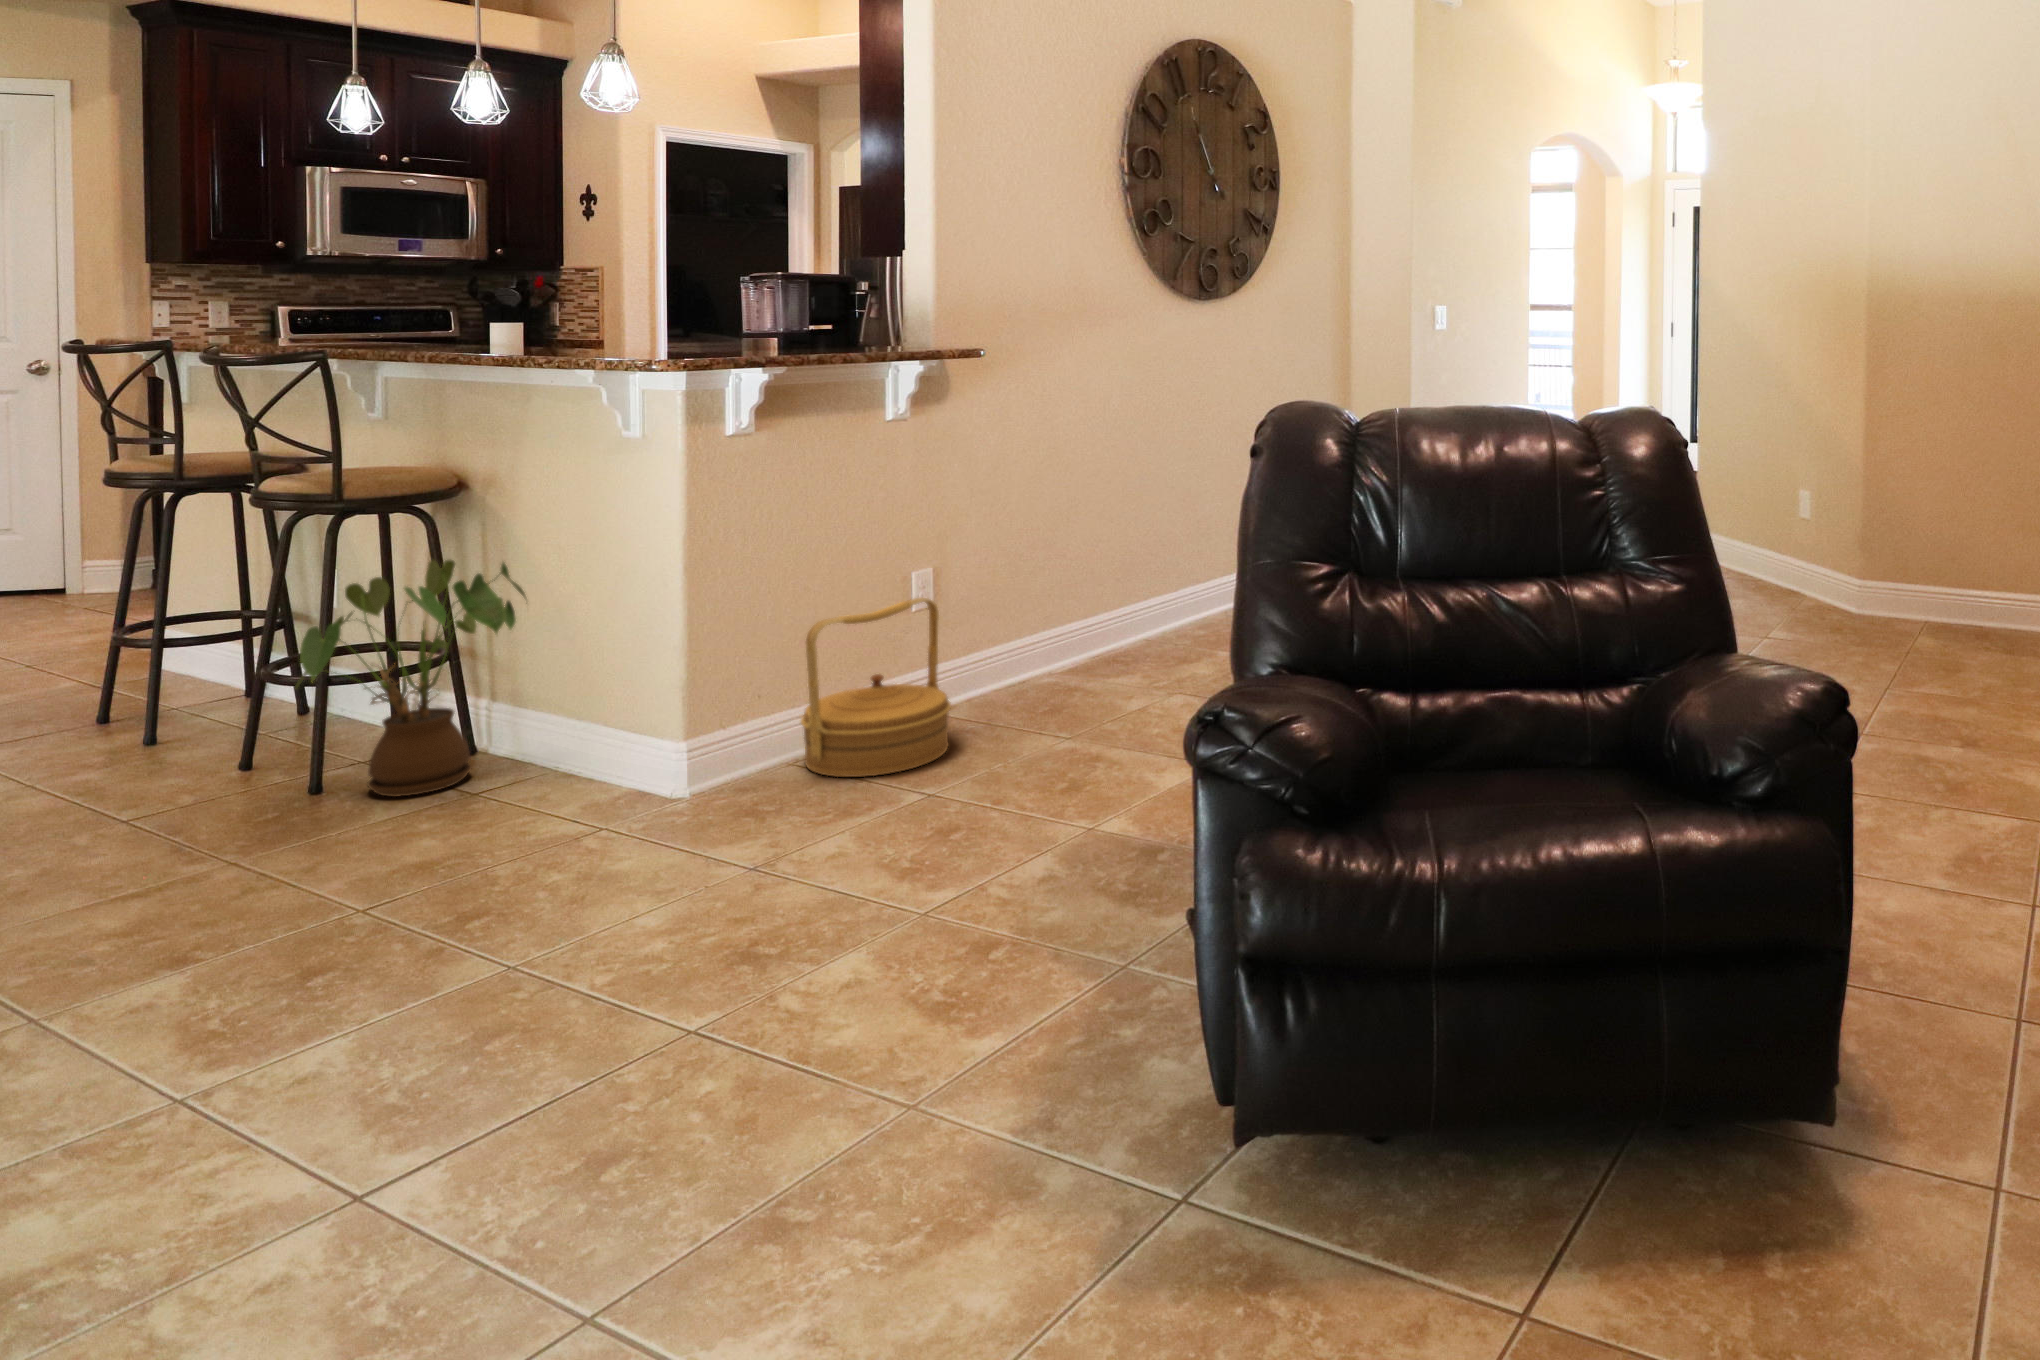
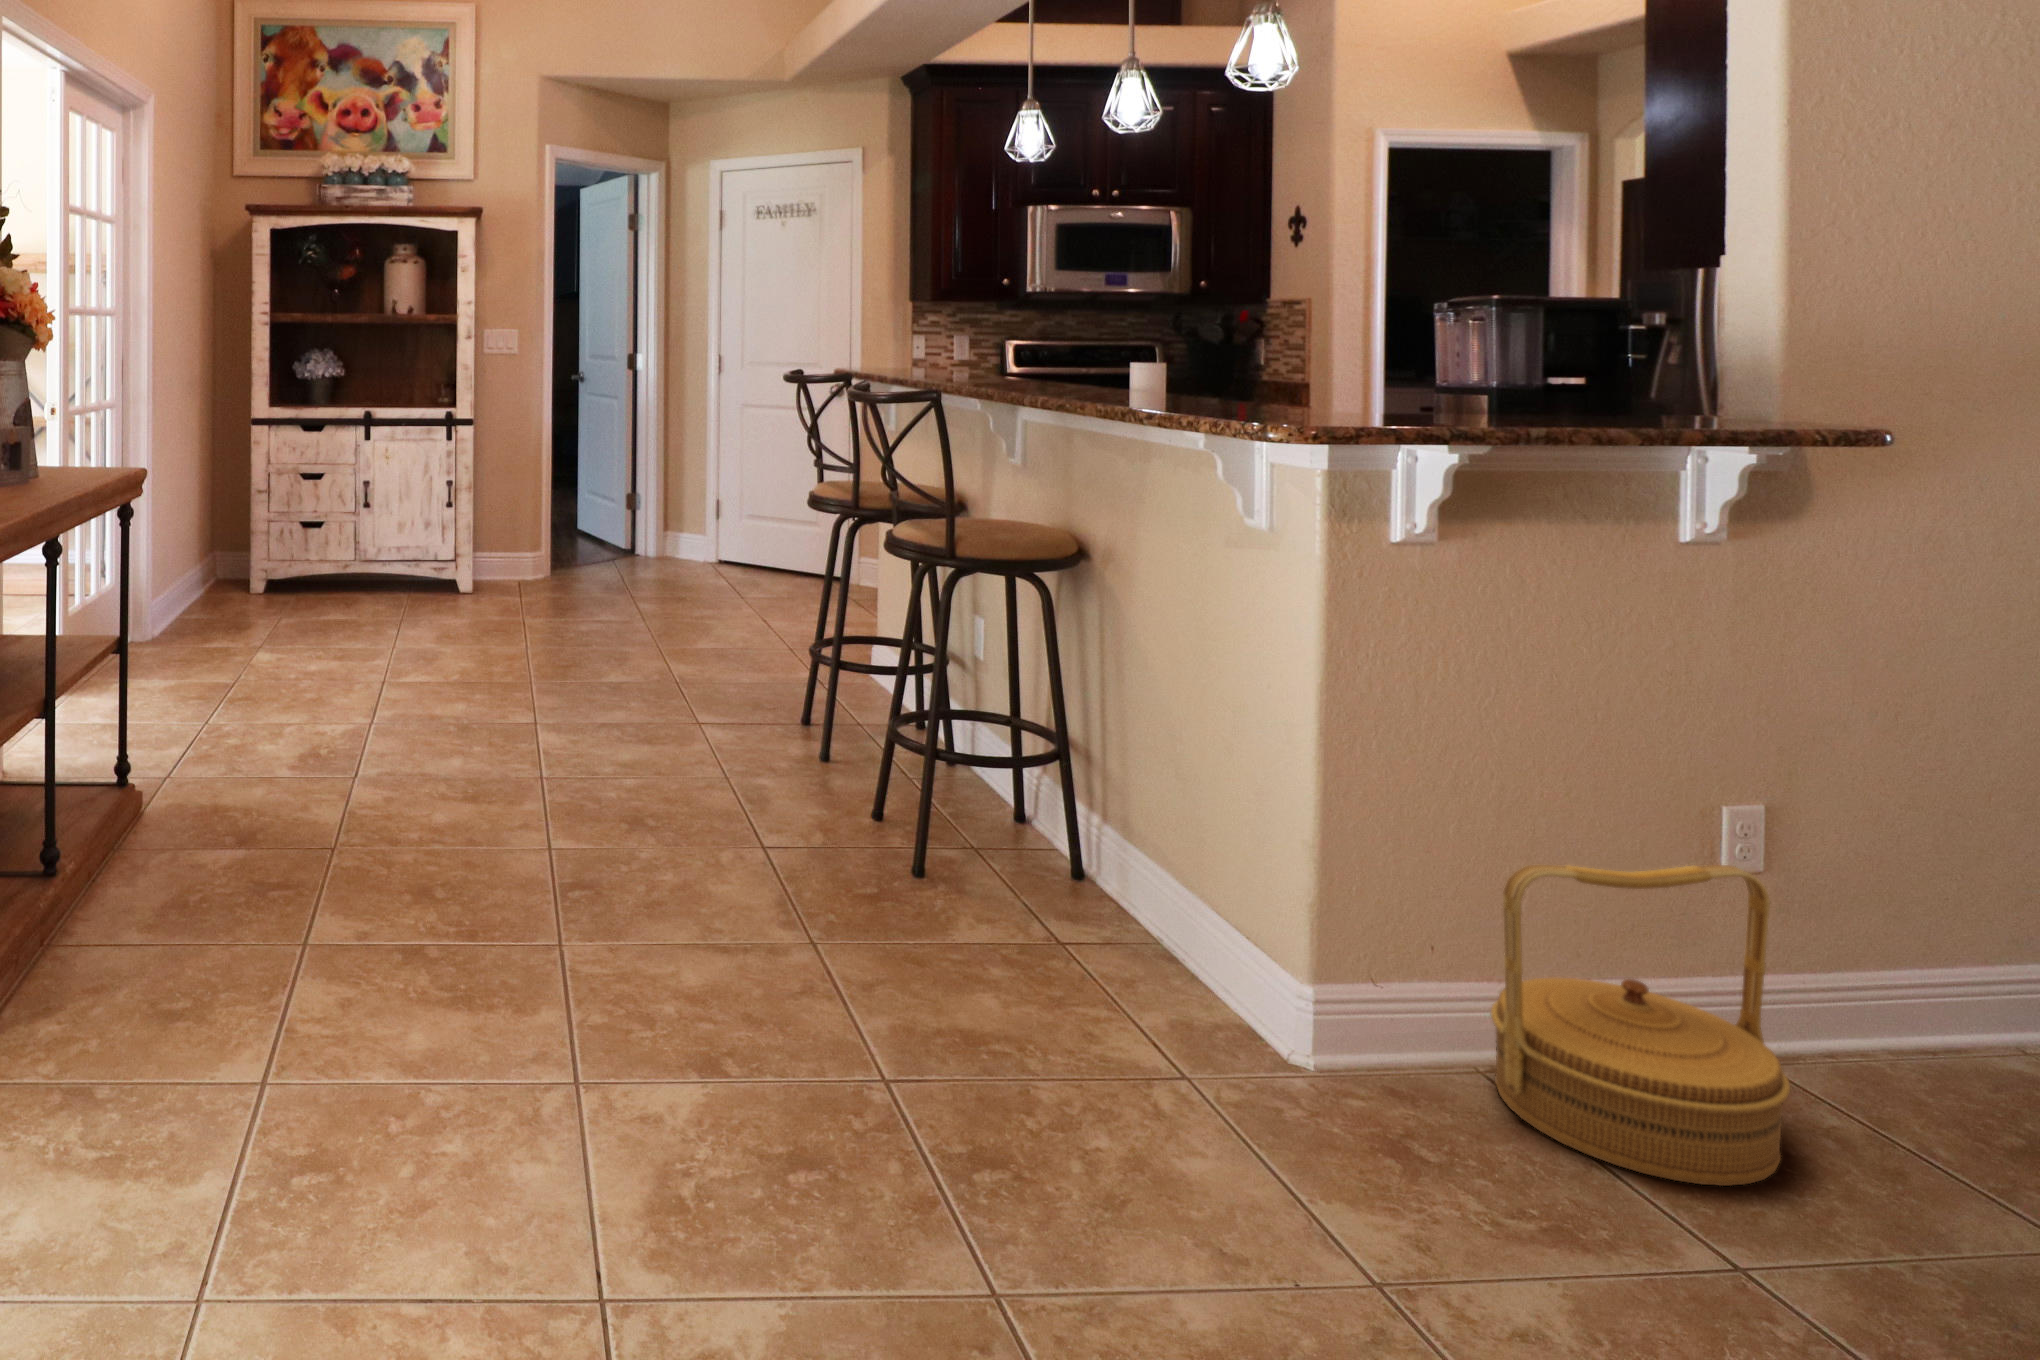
house plant: present [296,560,526,796] -> none [905,642,1138,918]

